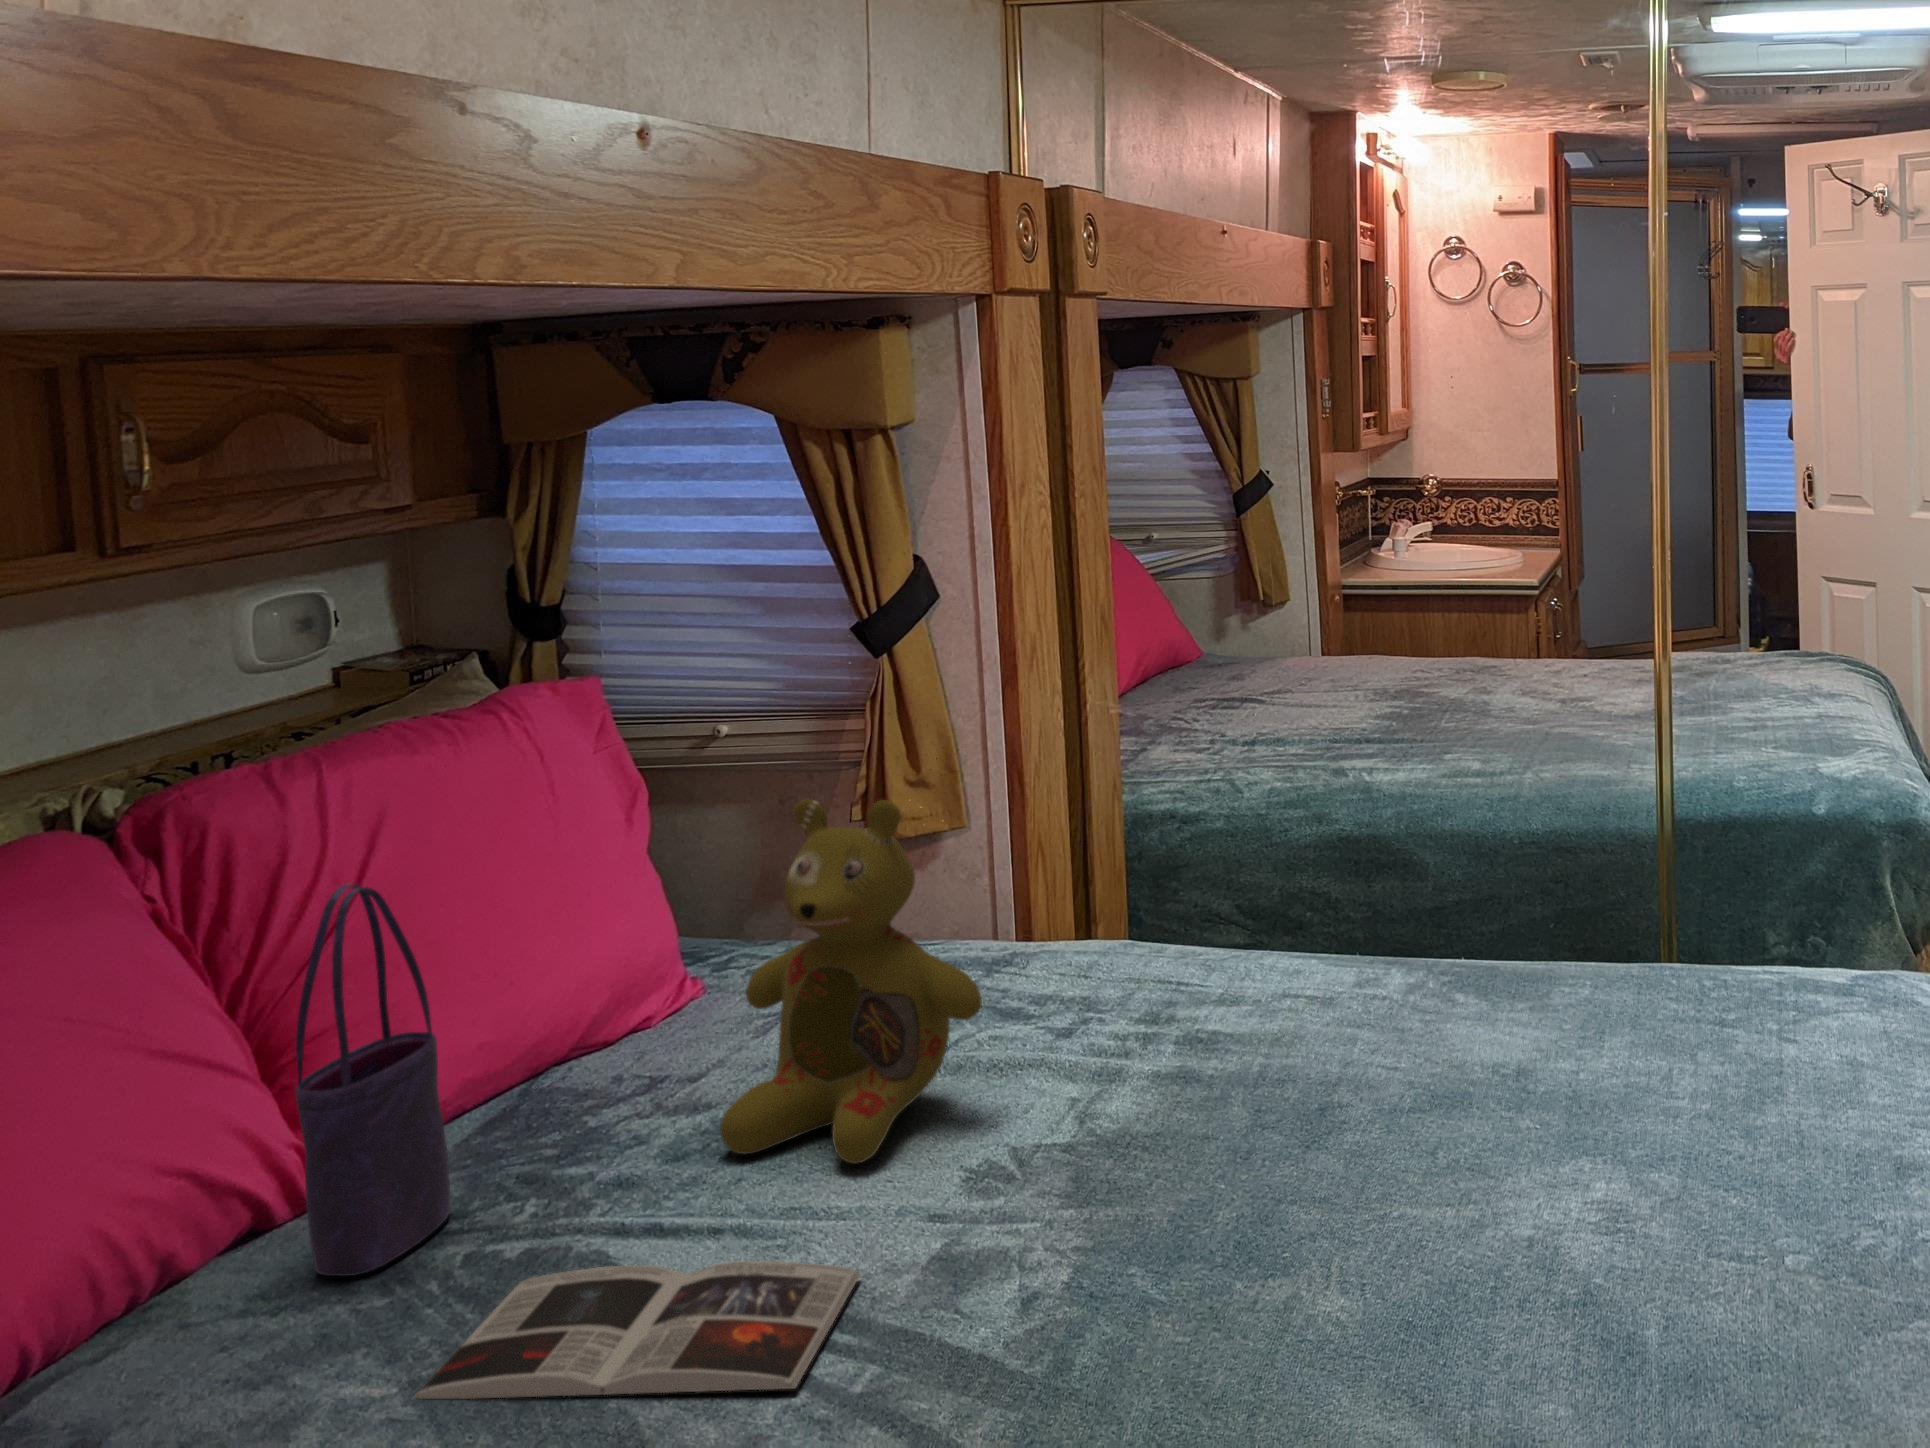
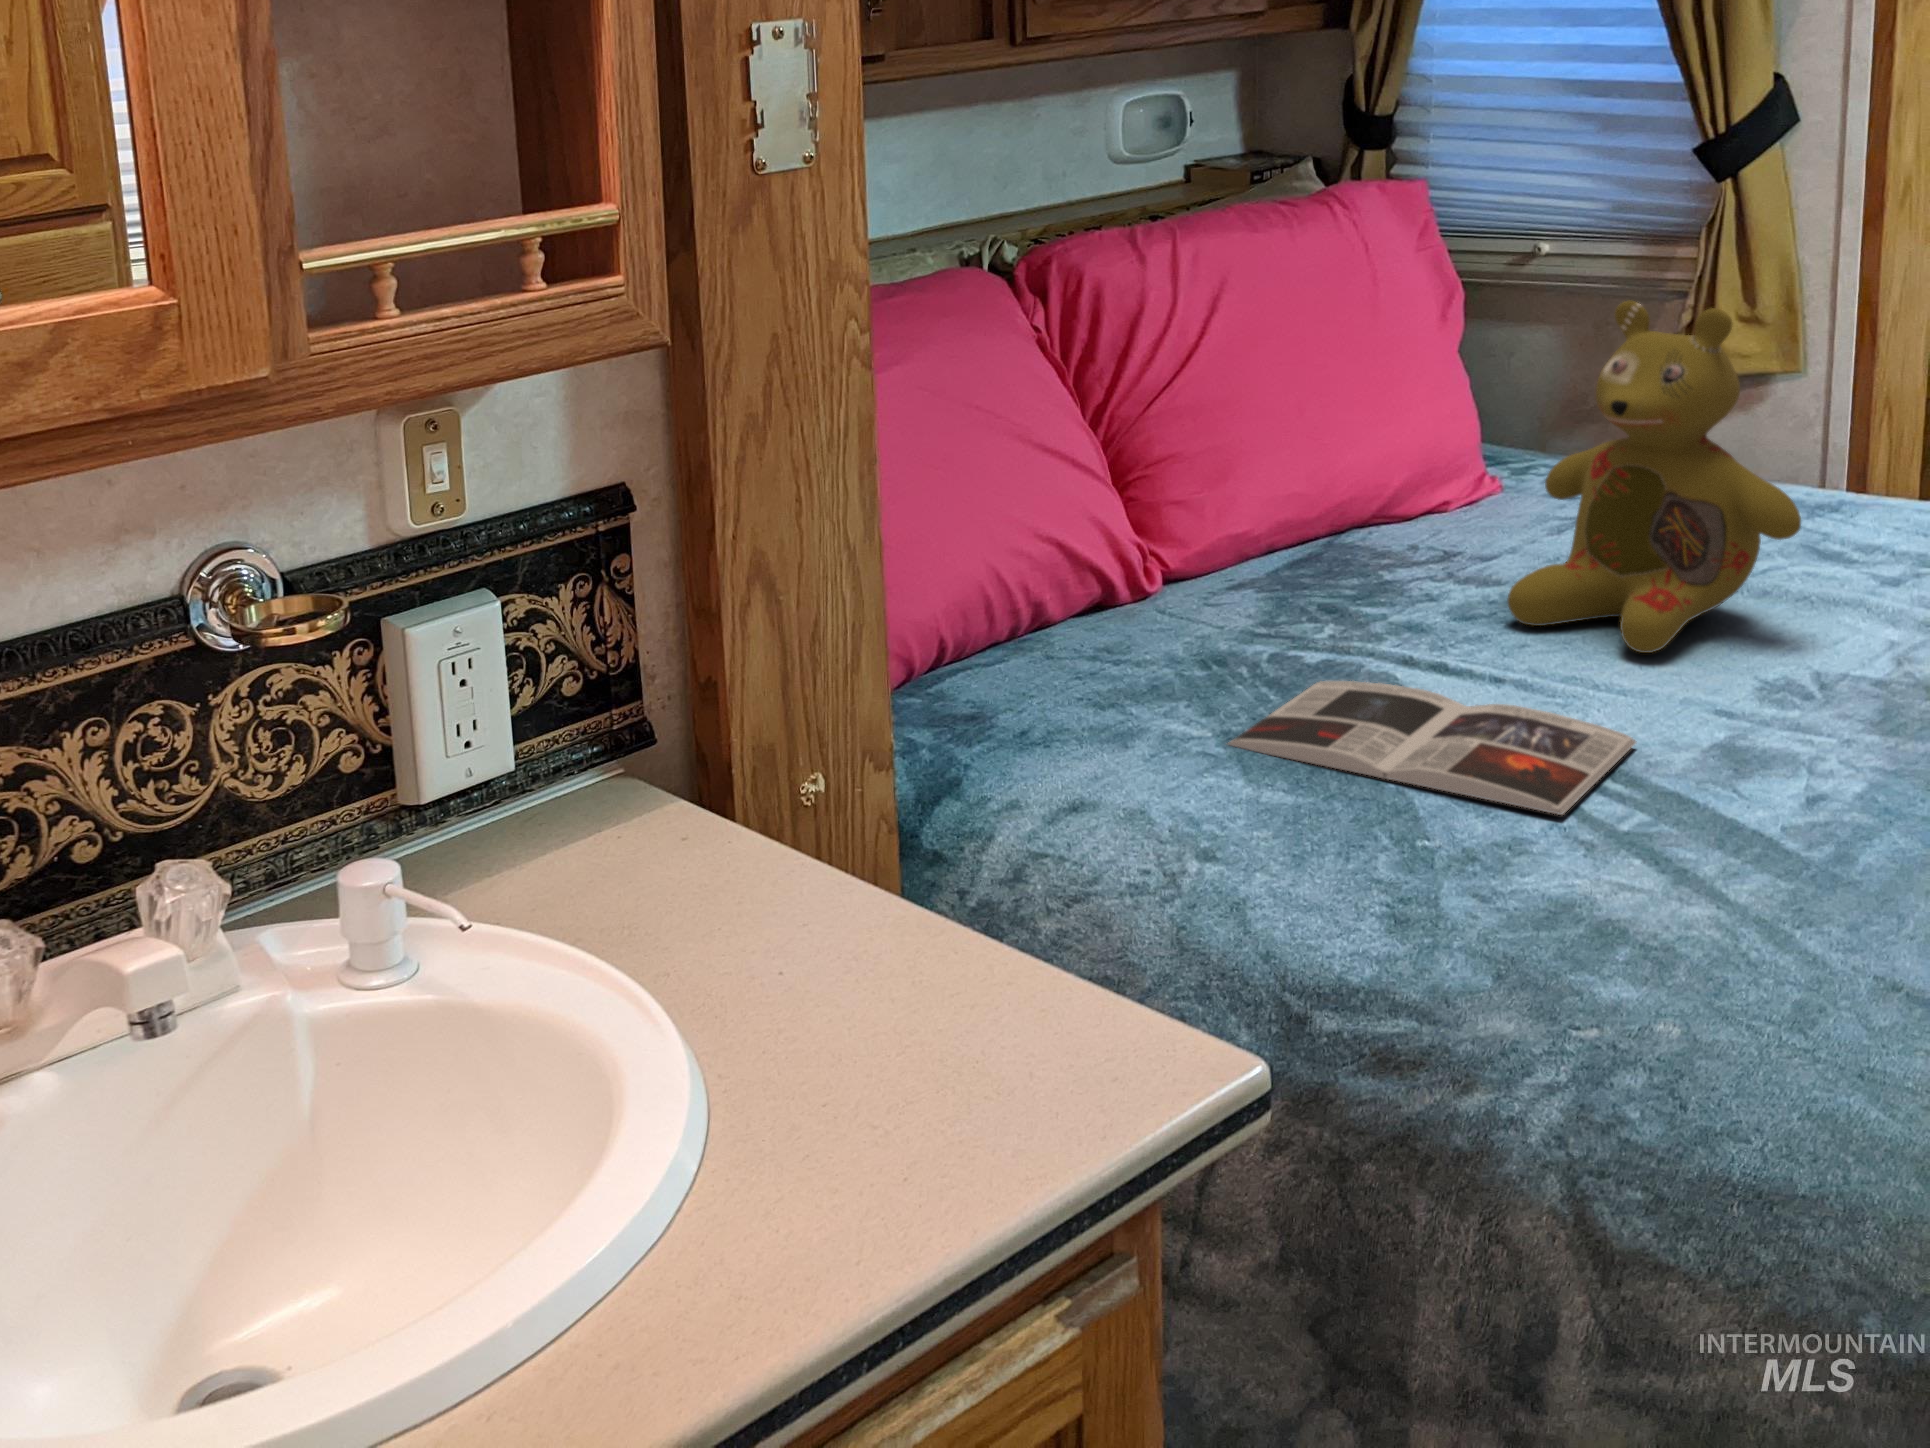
tote bag: present [295,884,451,1276] -> none [1147,328,1261,649]

